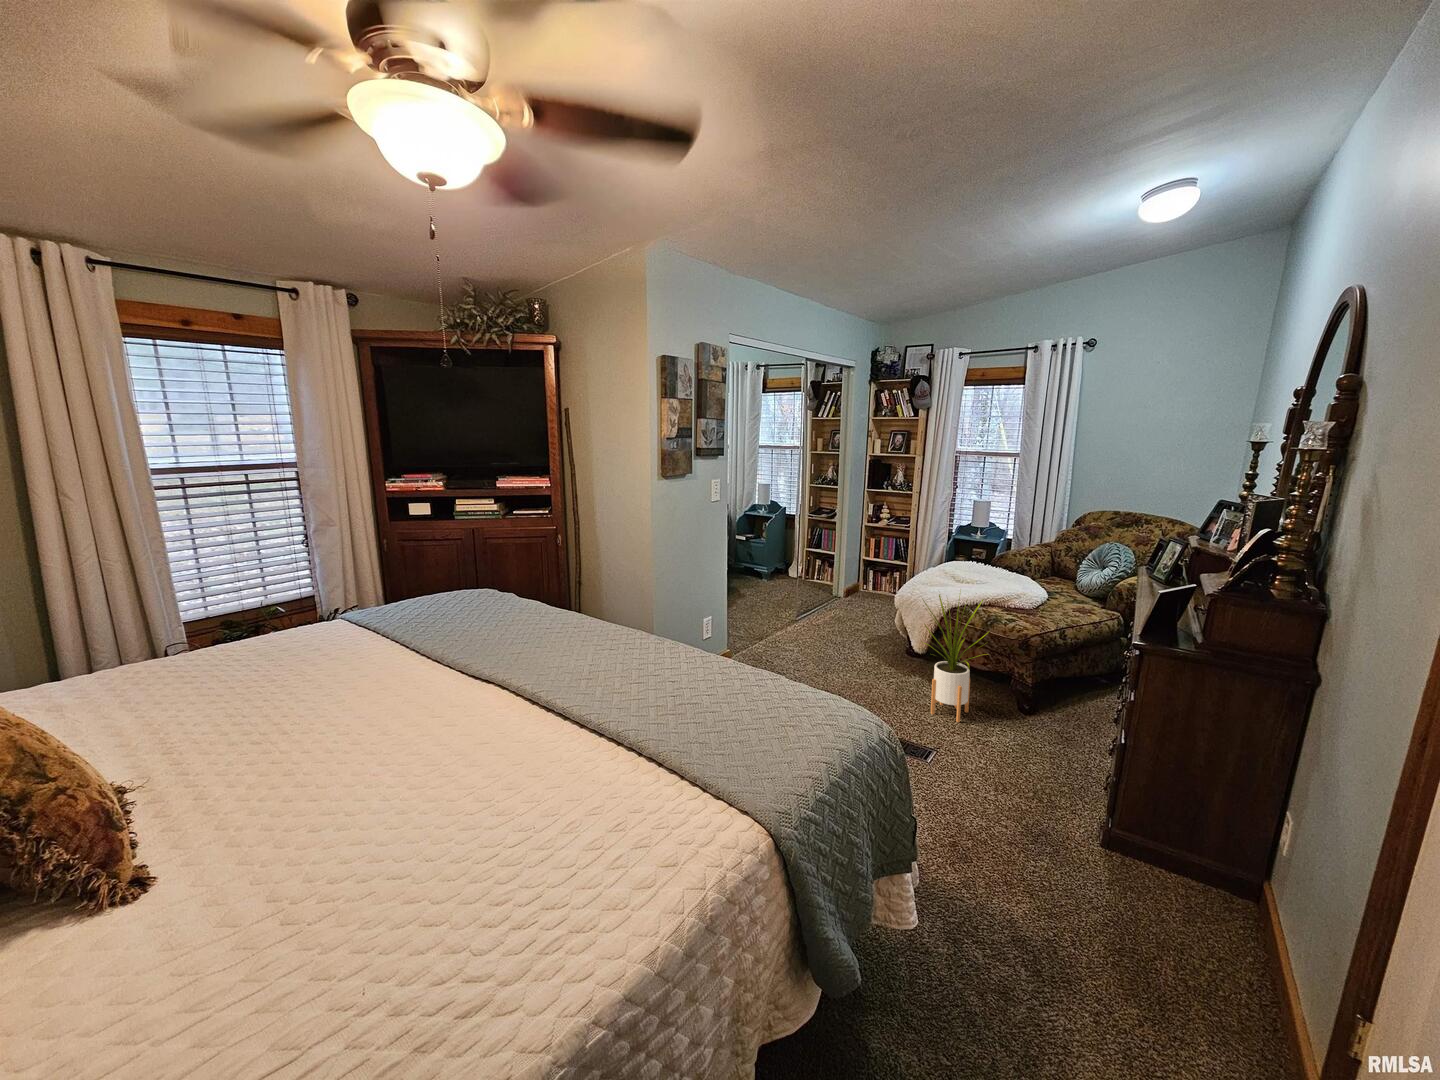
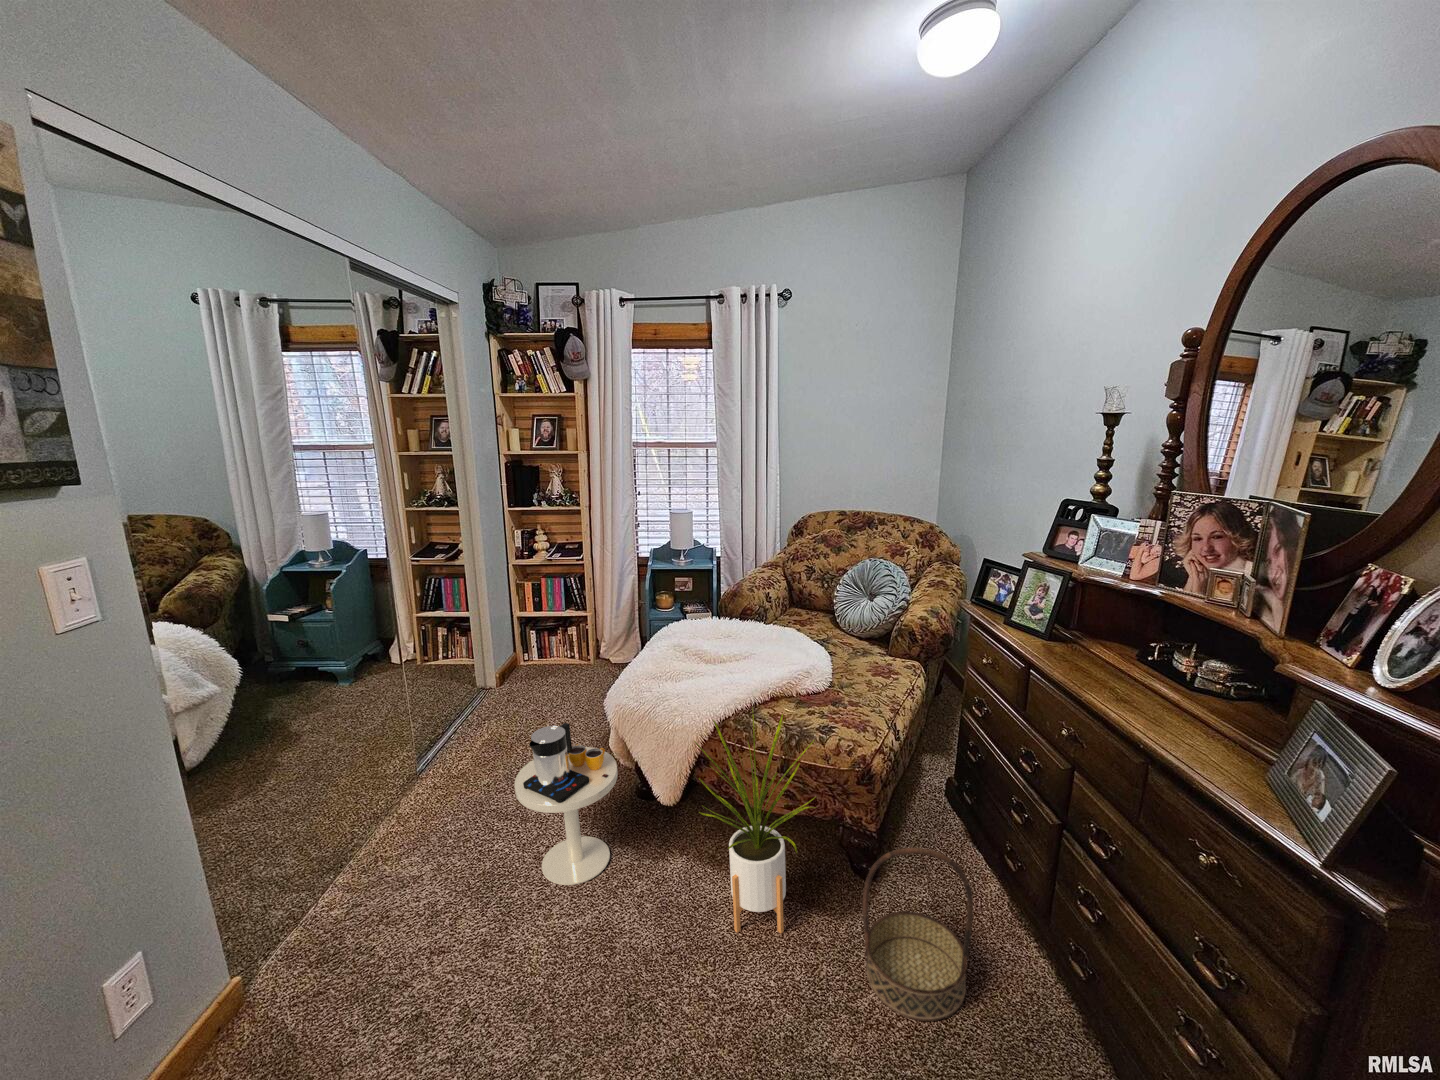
side table: none [830,586,886,674] -> present [515,723,618,885]
basket: none [1000,674,1075,779] -> present [863,848,974,1021]

